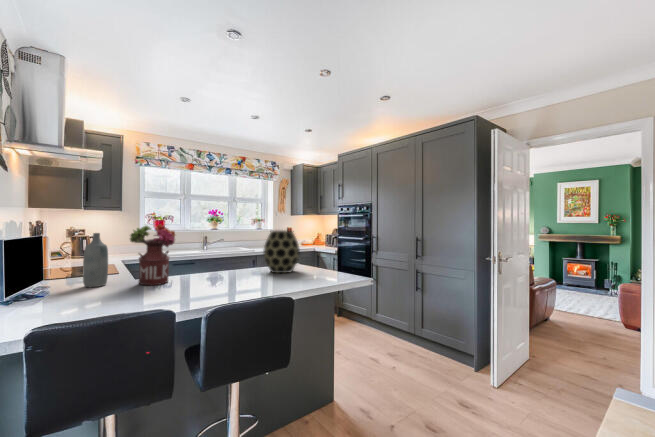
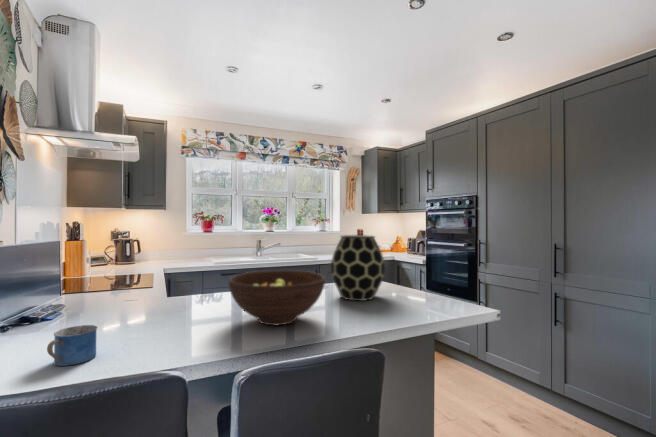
flower arrangement: present [130,224,175,285] -> none [142,227,208,317]
bottle: present [83,233,108,287] -> none [87,239,120,316]
fruit bowl: none [195,253,259,286] -> present [229,270,325,325]
mug: none [86,284,113,307] -> present [47,325,97,366]

